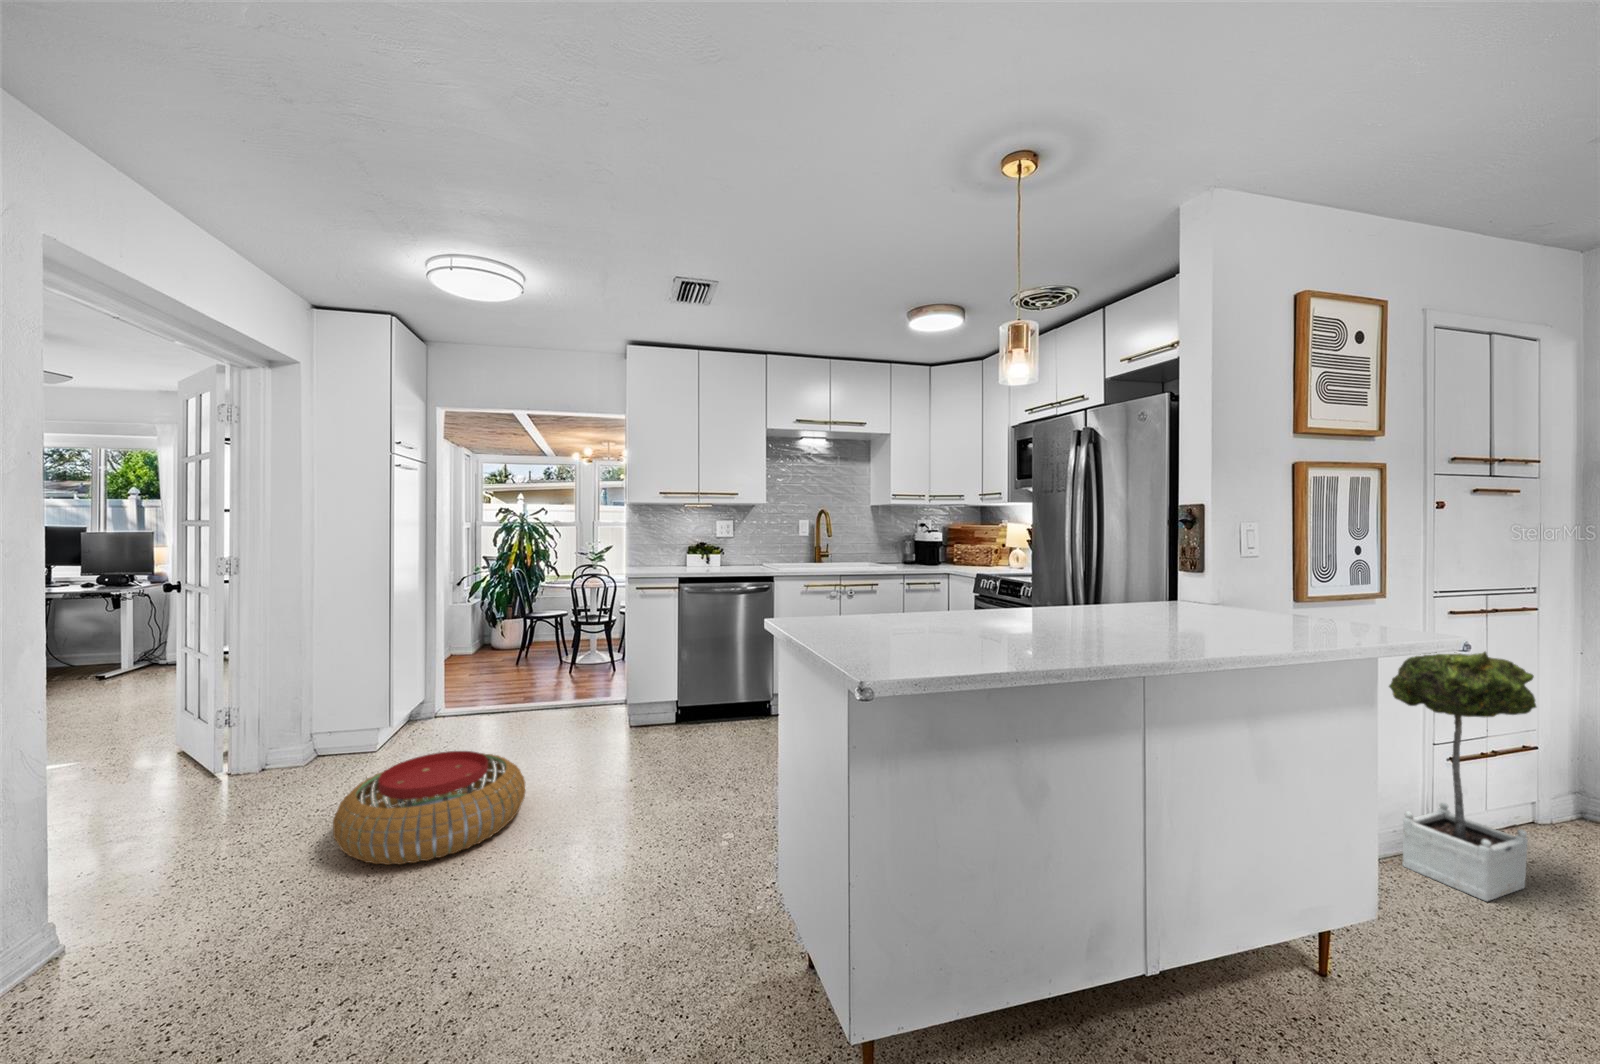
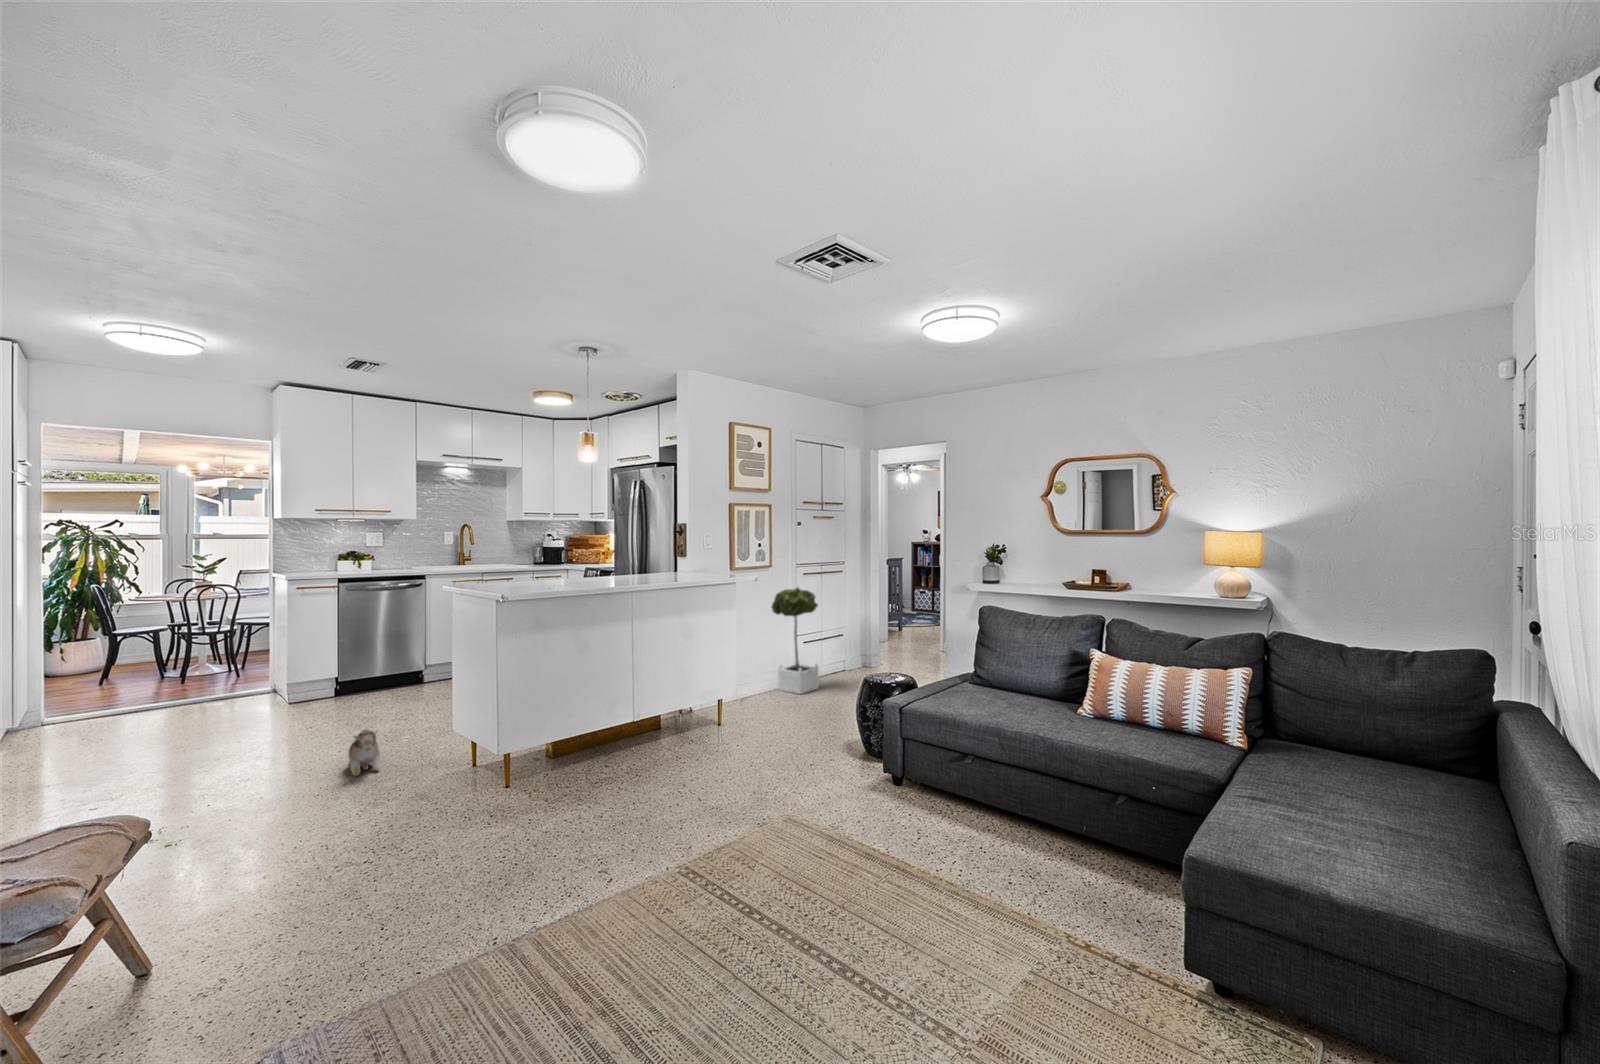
pouf: present [333,751,525,865] -> none [60,712,236,787]
plush toy: none [596,872,654,953] -> present [348,729,381,776]

